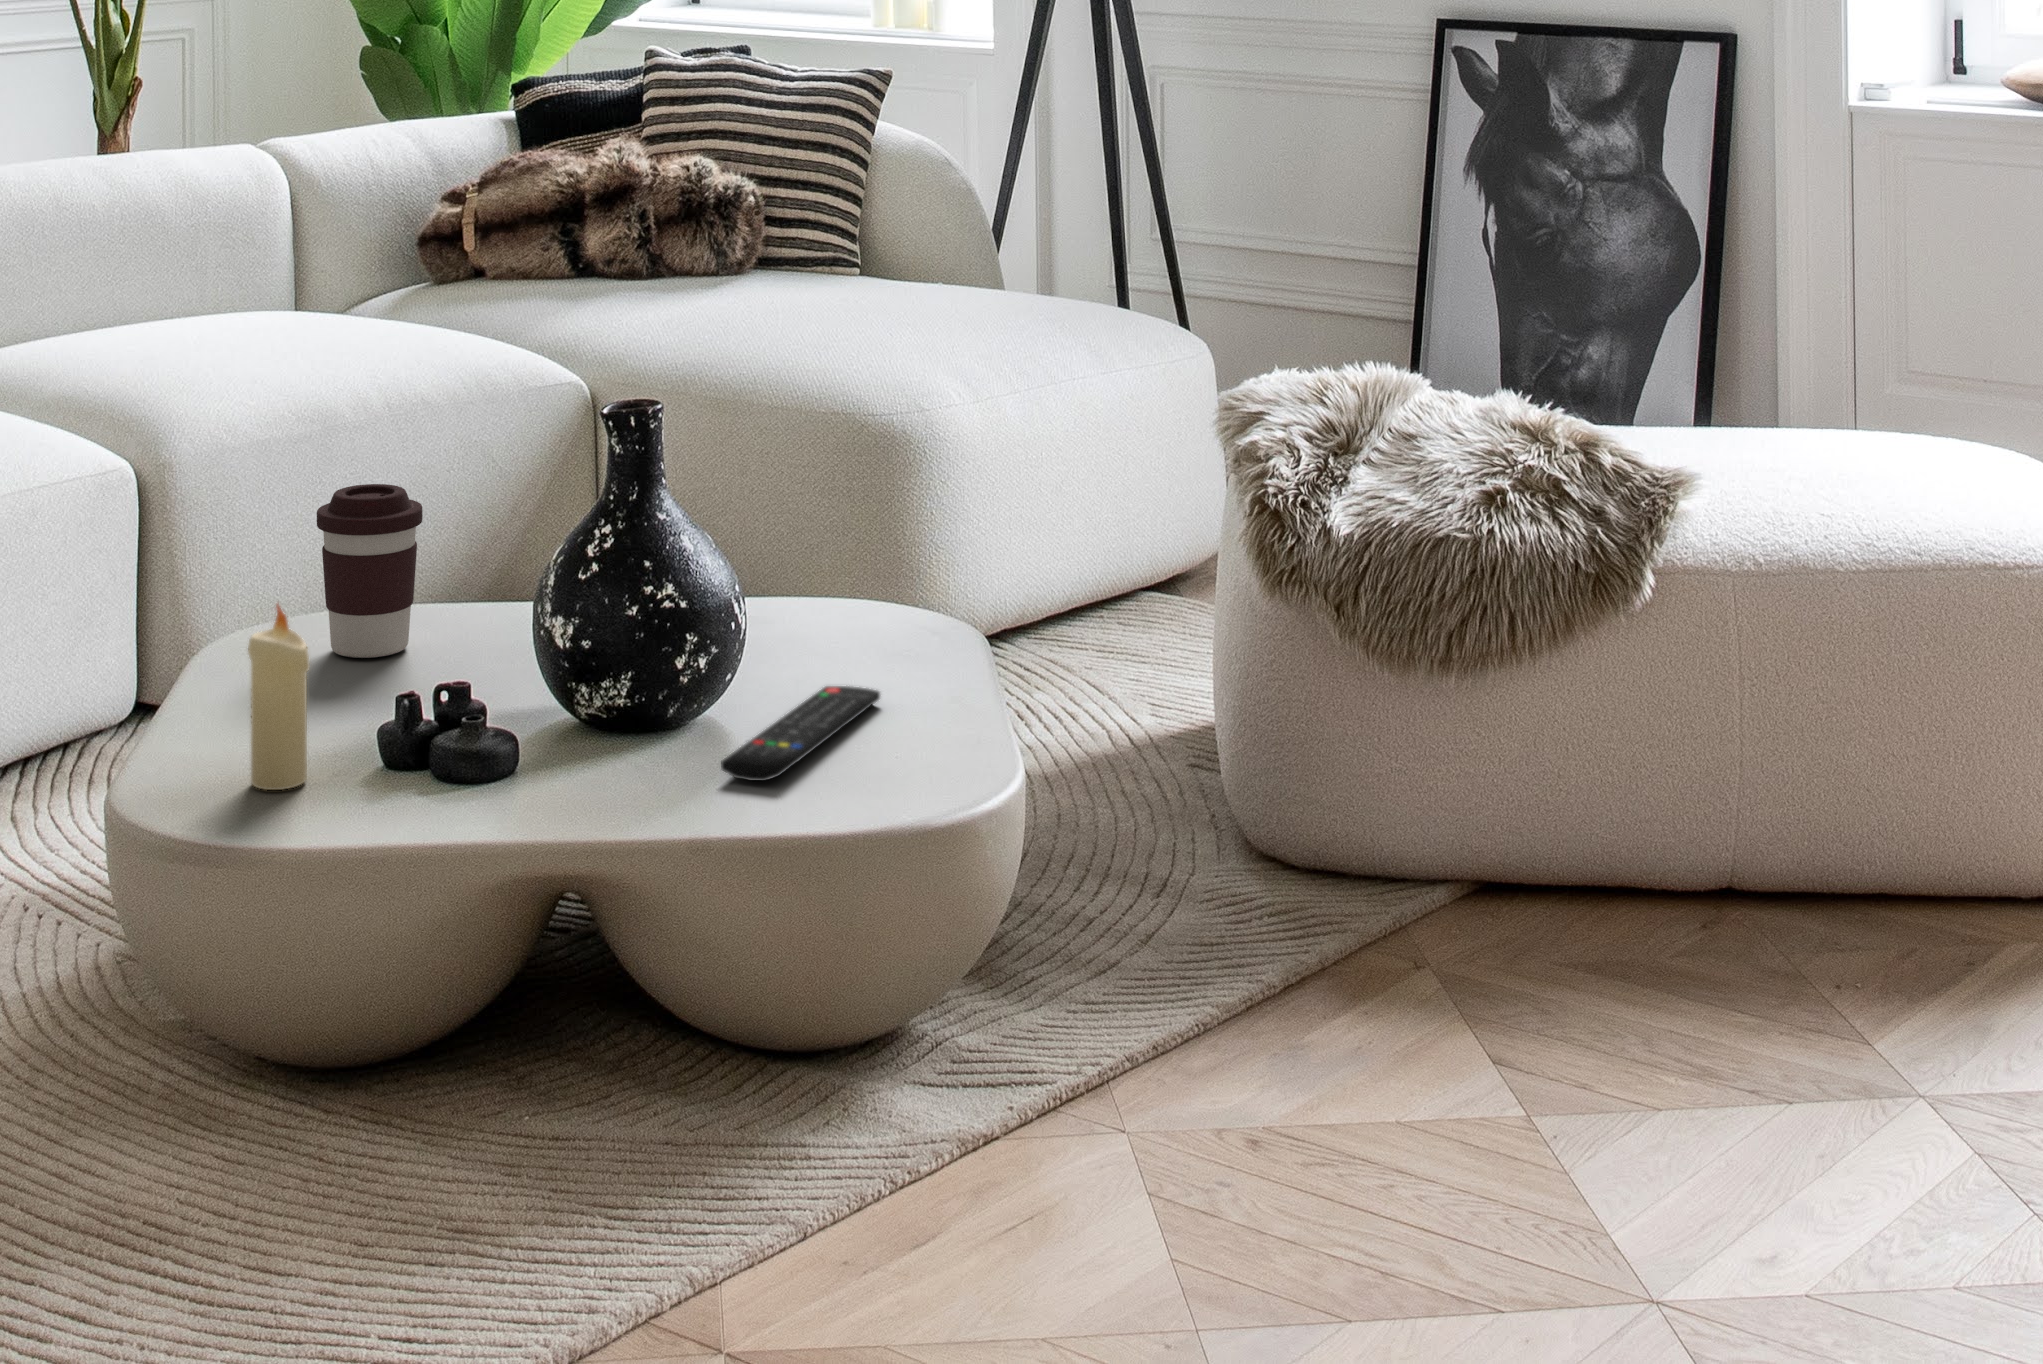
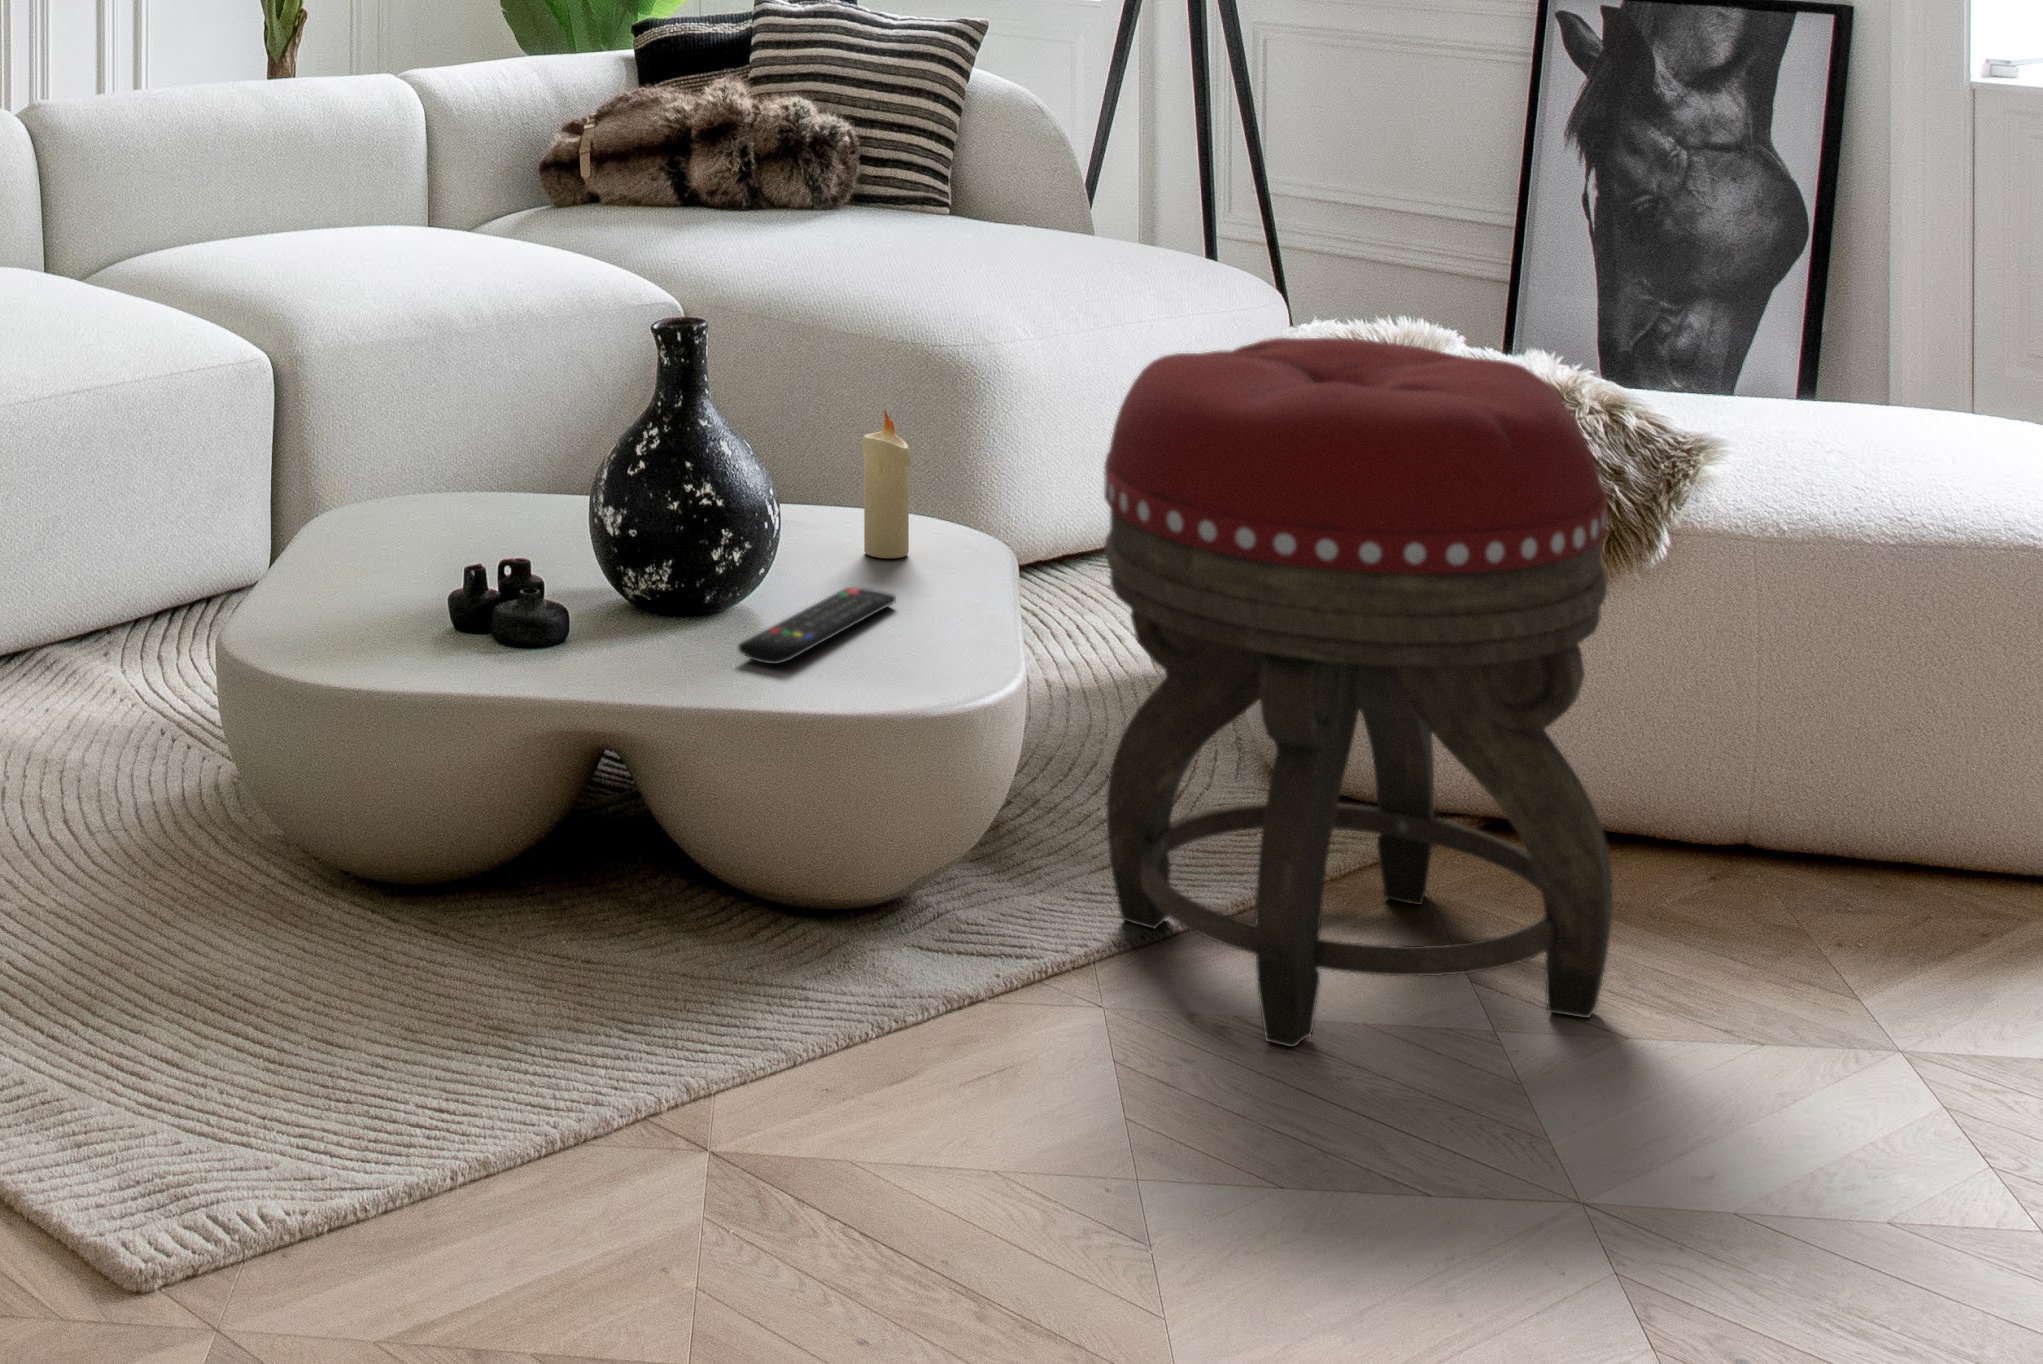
footstool: none [1118,384,1649,1160] -> present [1104,337,1613,1047]
coffee cup: present [317,484,423,658] -> none [407,384,498,535]
candle: present [248,605,310,790] -> present [862,411,911,558]

